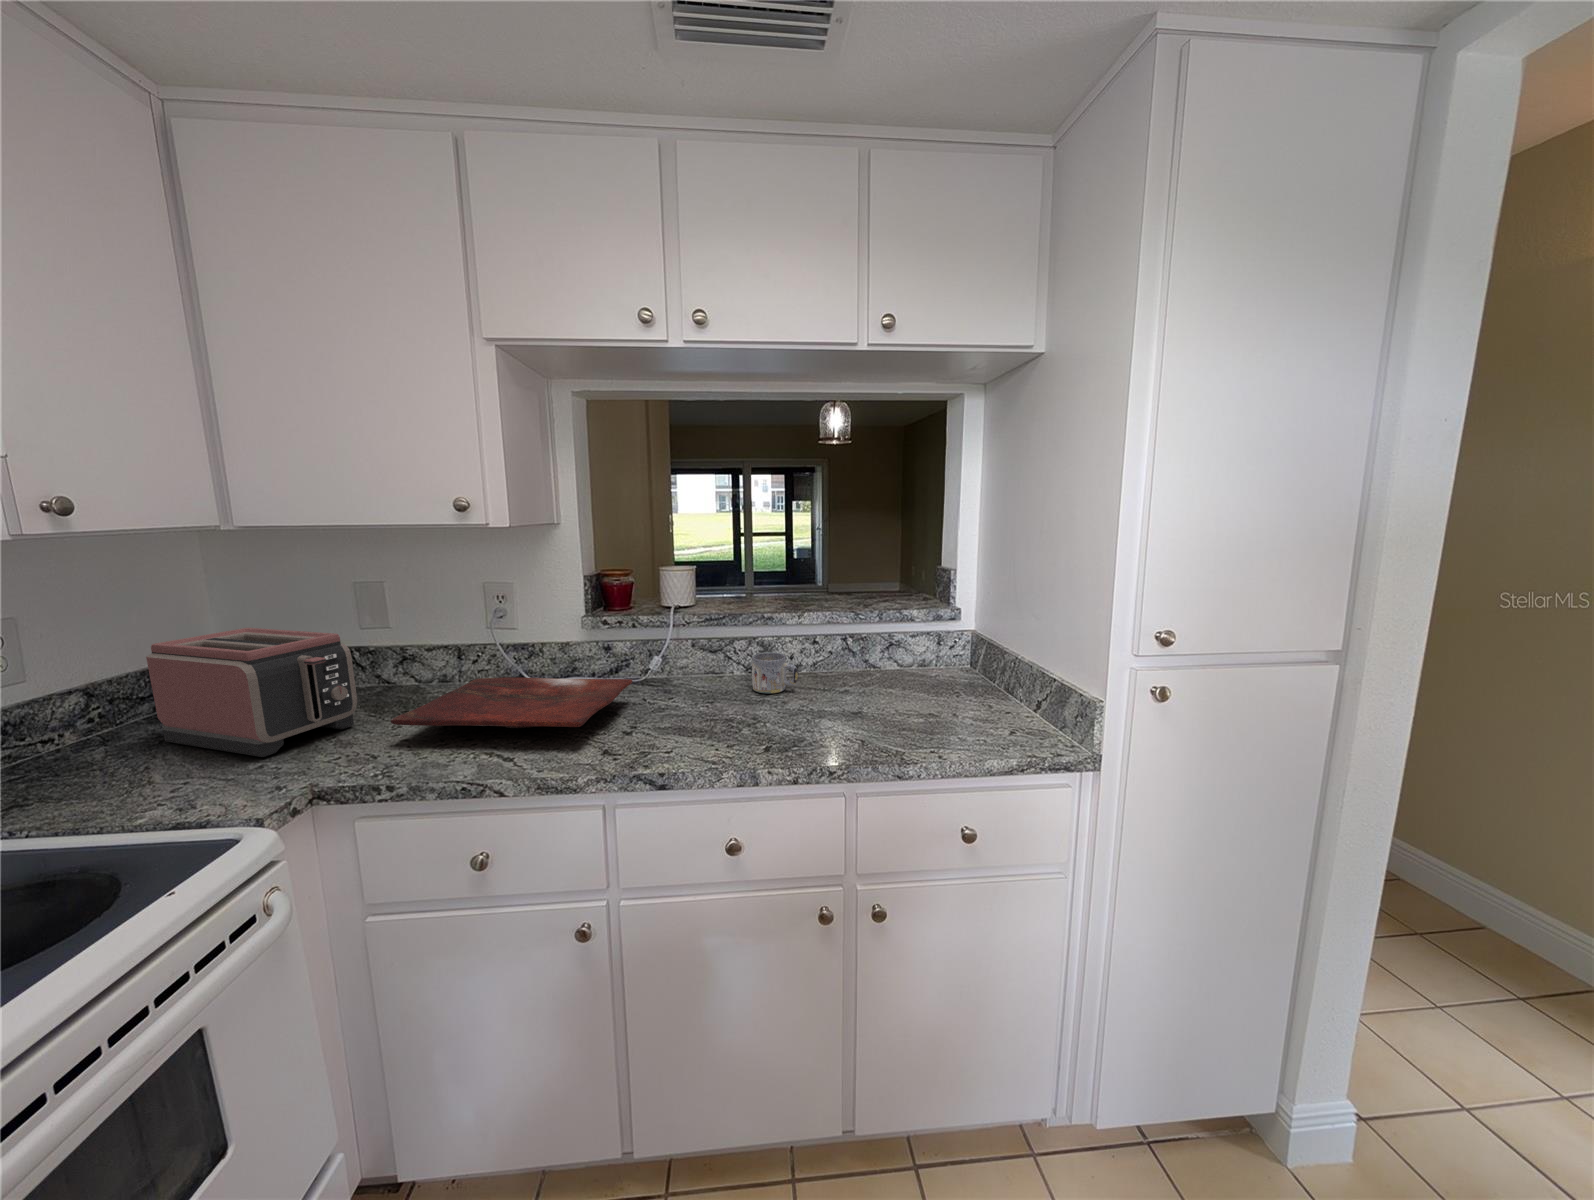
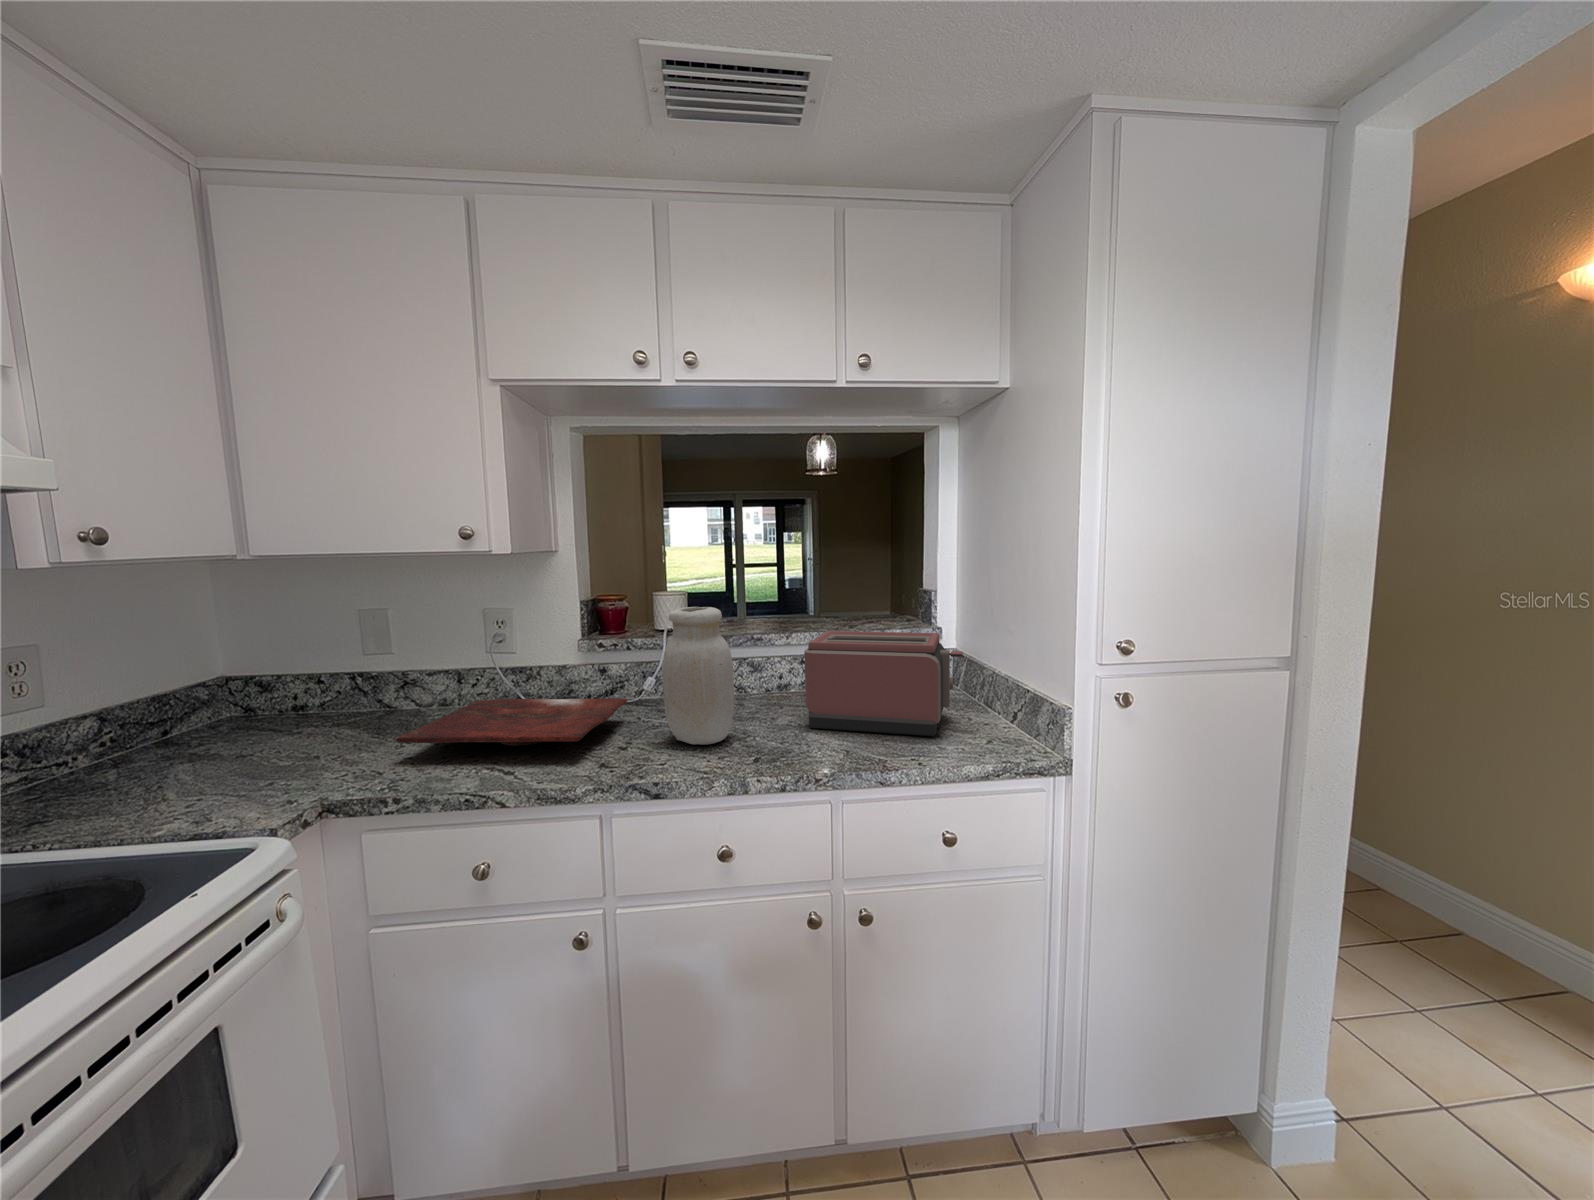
jar: none [670,586,744,731] -> present [663,607,734,745]
toaster: present [146,628,357,757] -> present [804,631,963,736]
mug: present [752,652,798,693] -> none [742,672,786,711]

